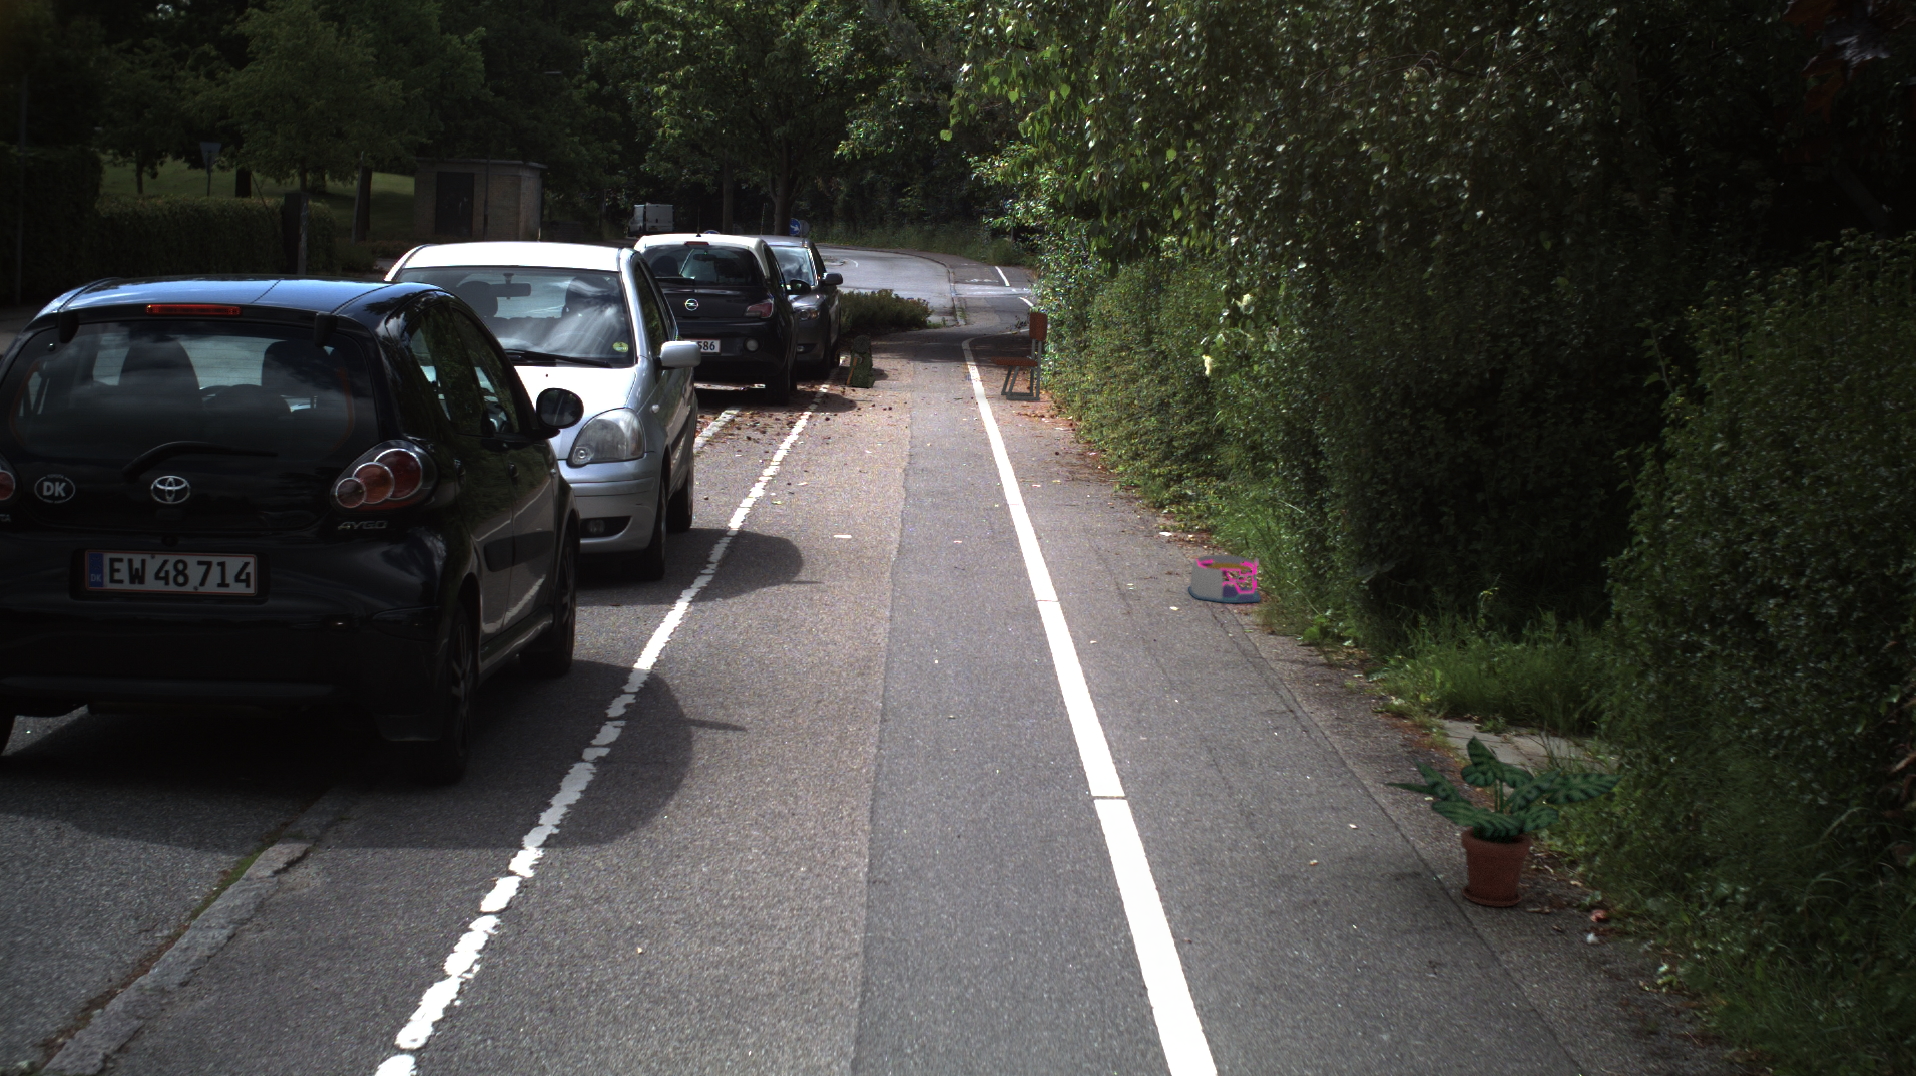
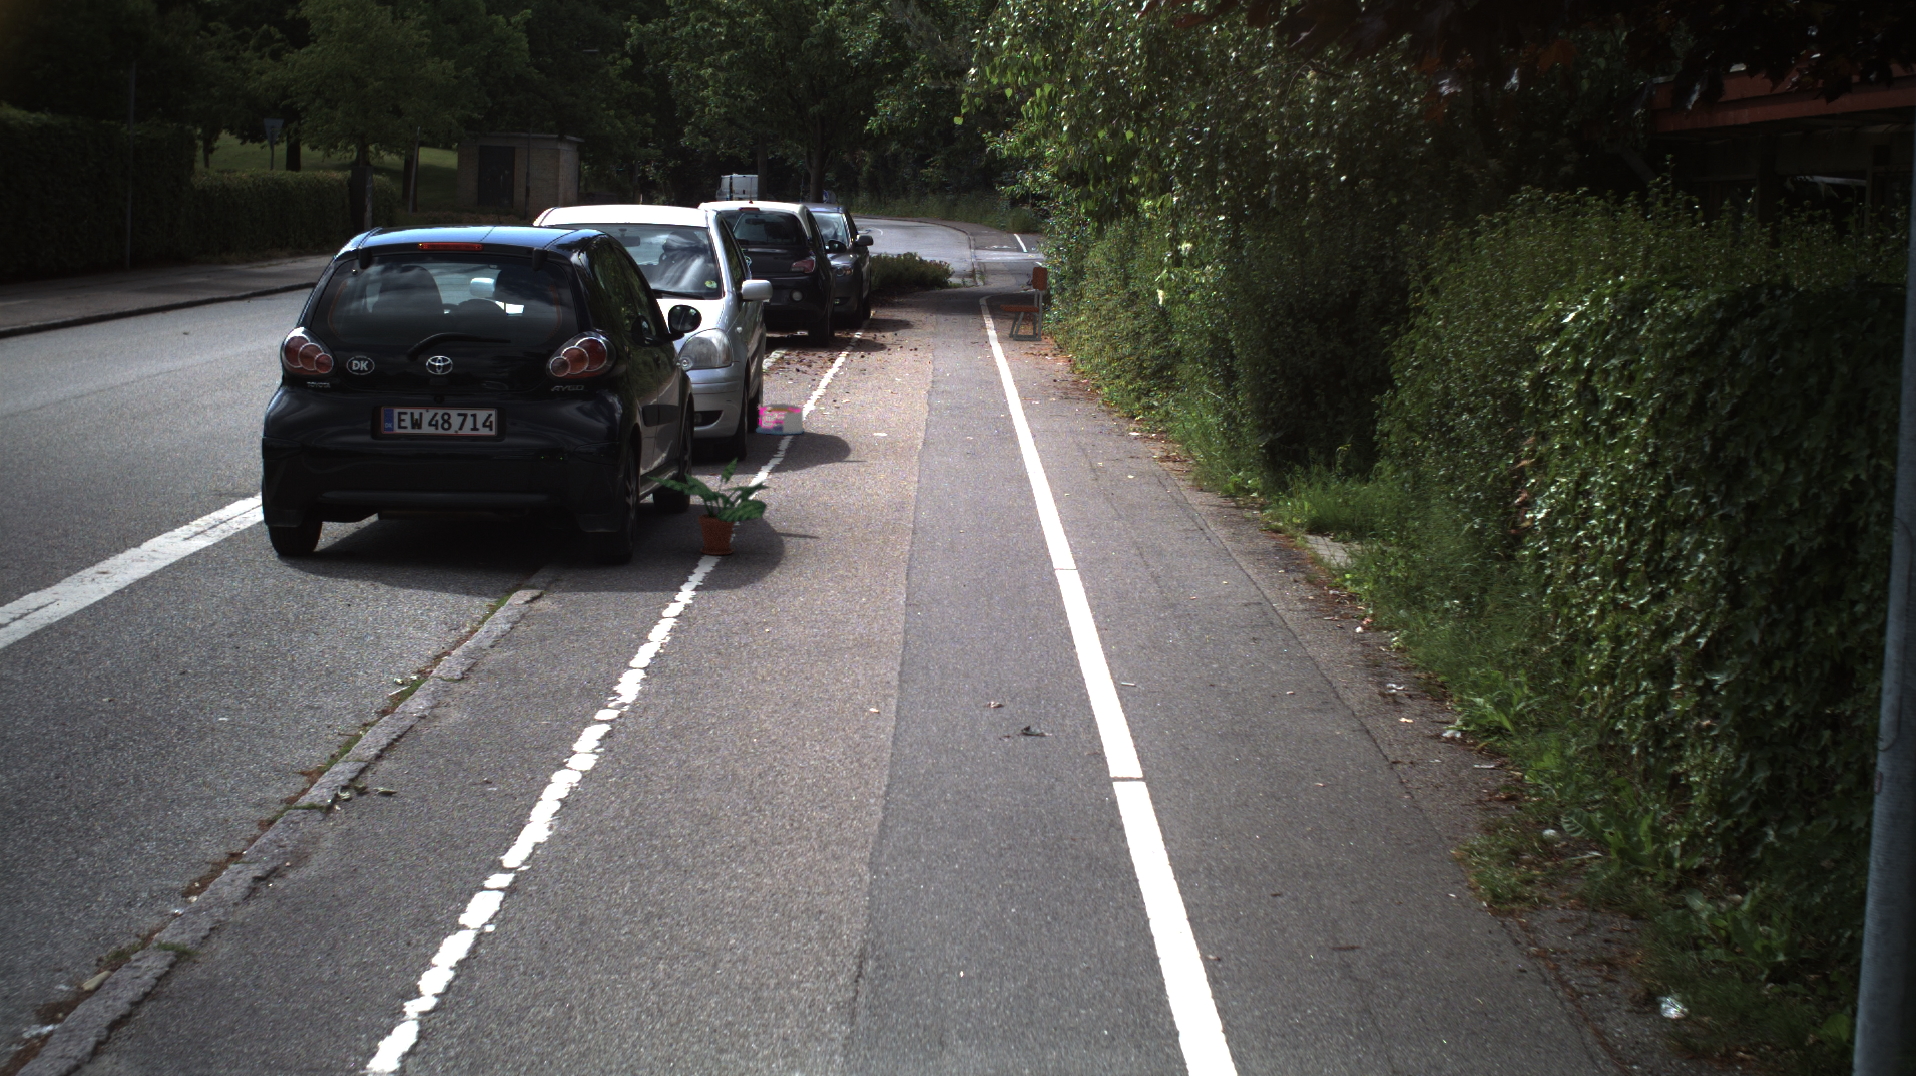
backpack: present [835,335,876,387] -> none [868,288,904,332]
storage bin: present [1188,555,1260,603] -> present [756,404,804,435]
potted plant: present [1385,736,1626,907] -> present [650,459,769,555]

